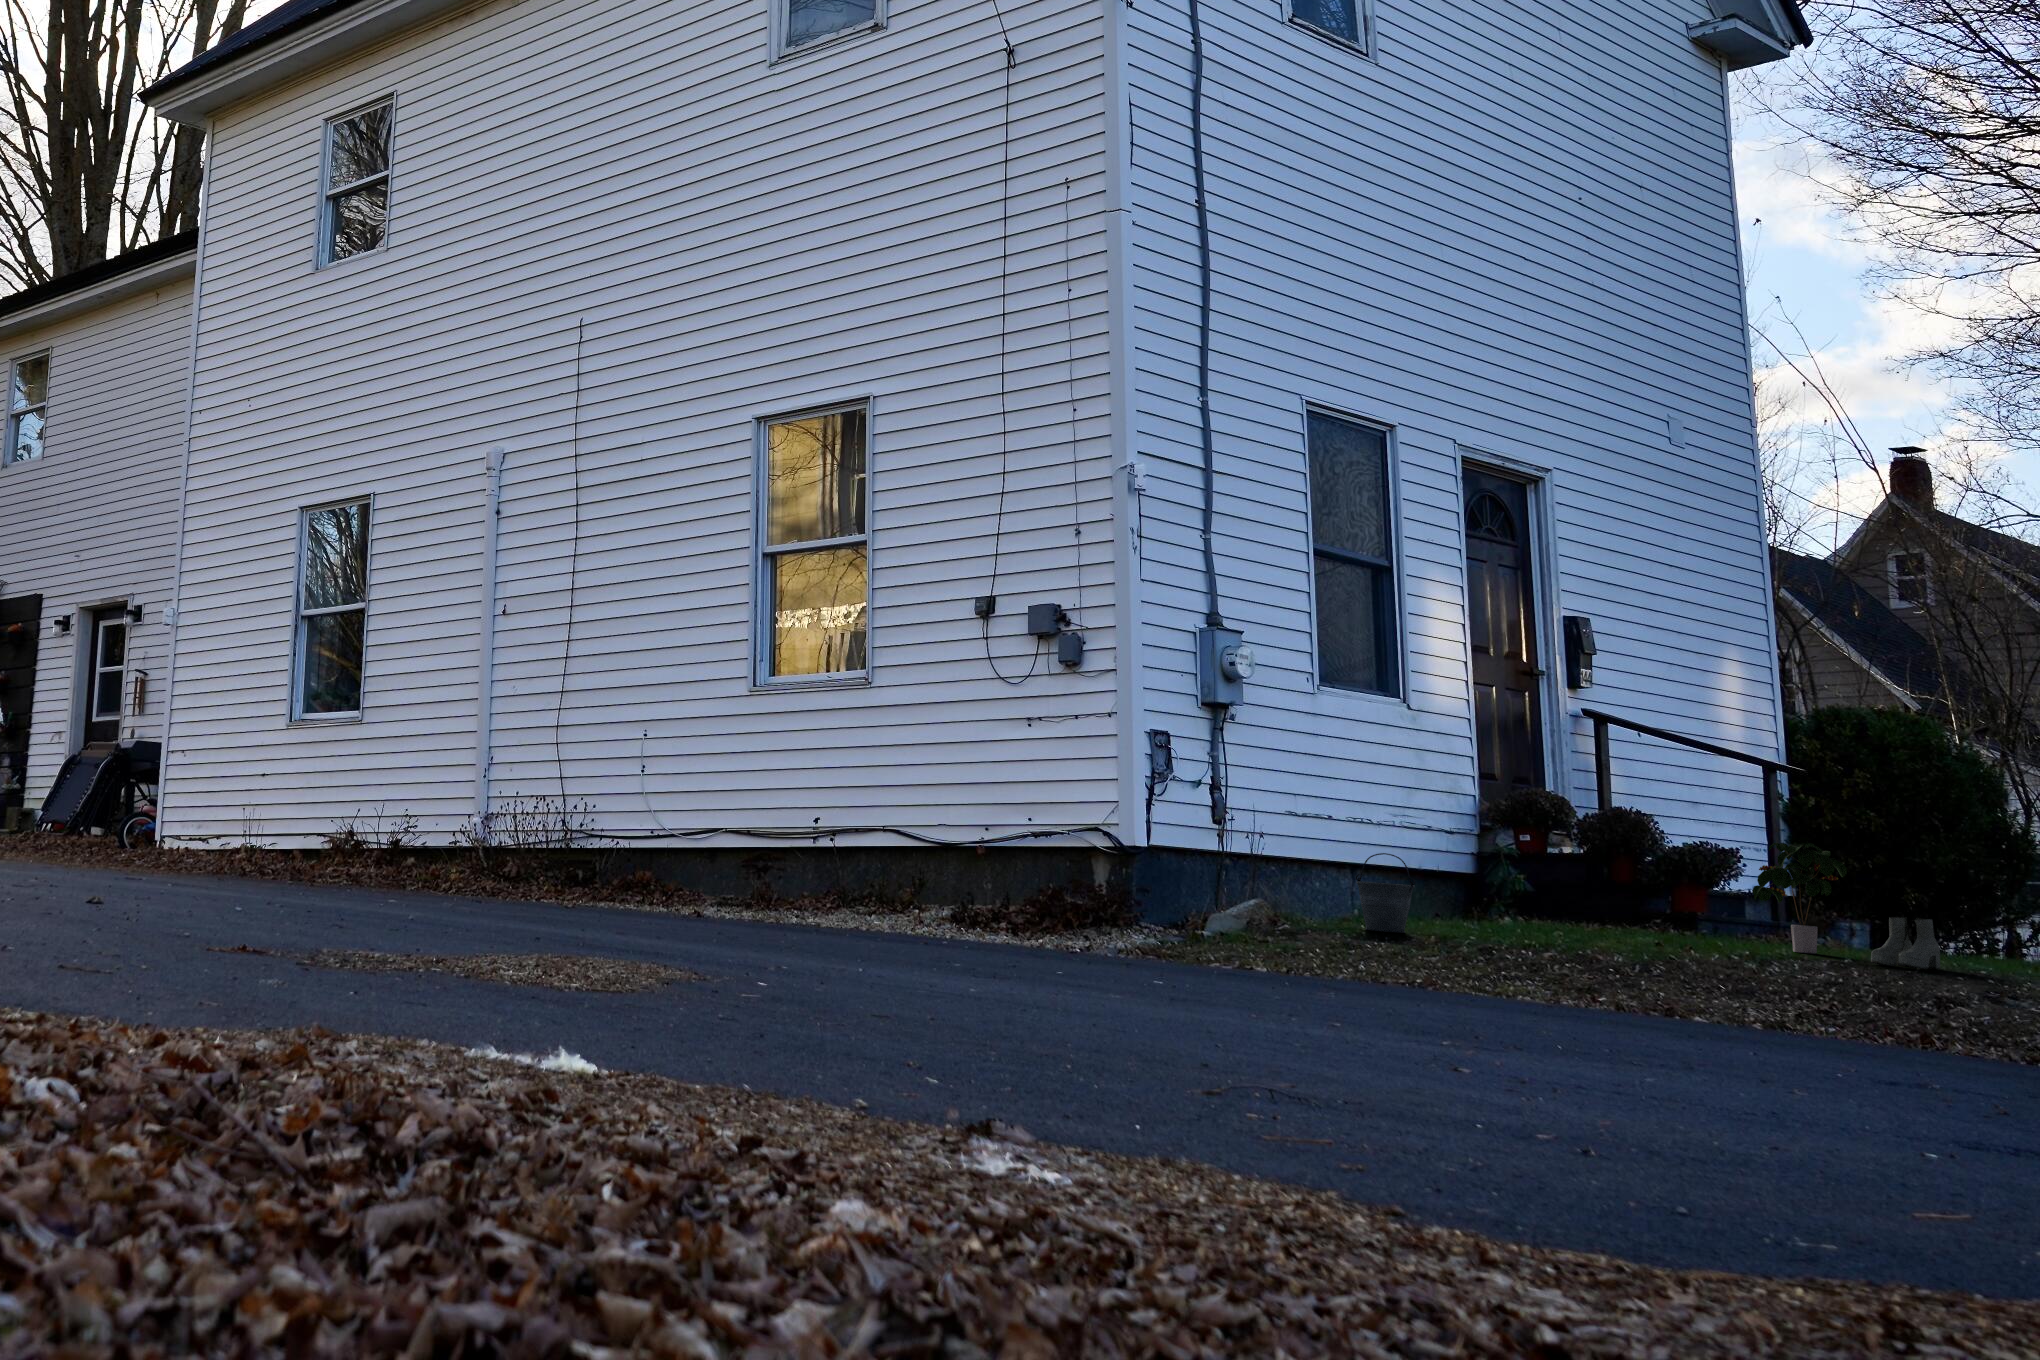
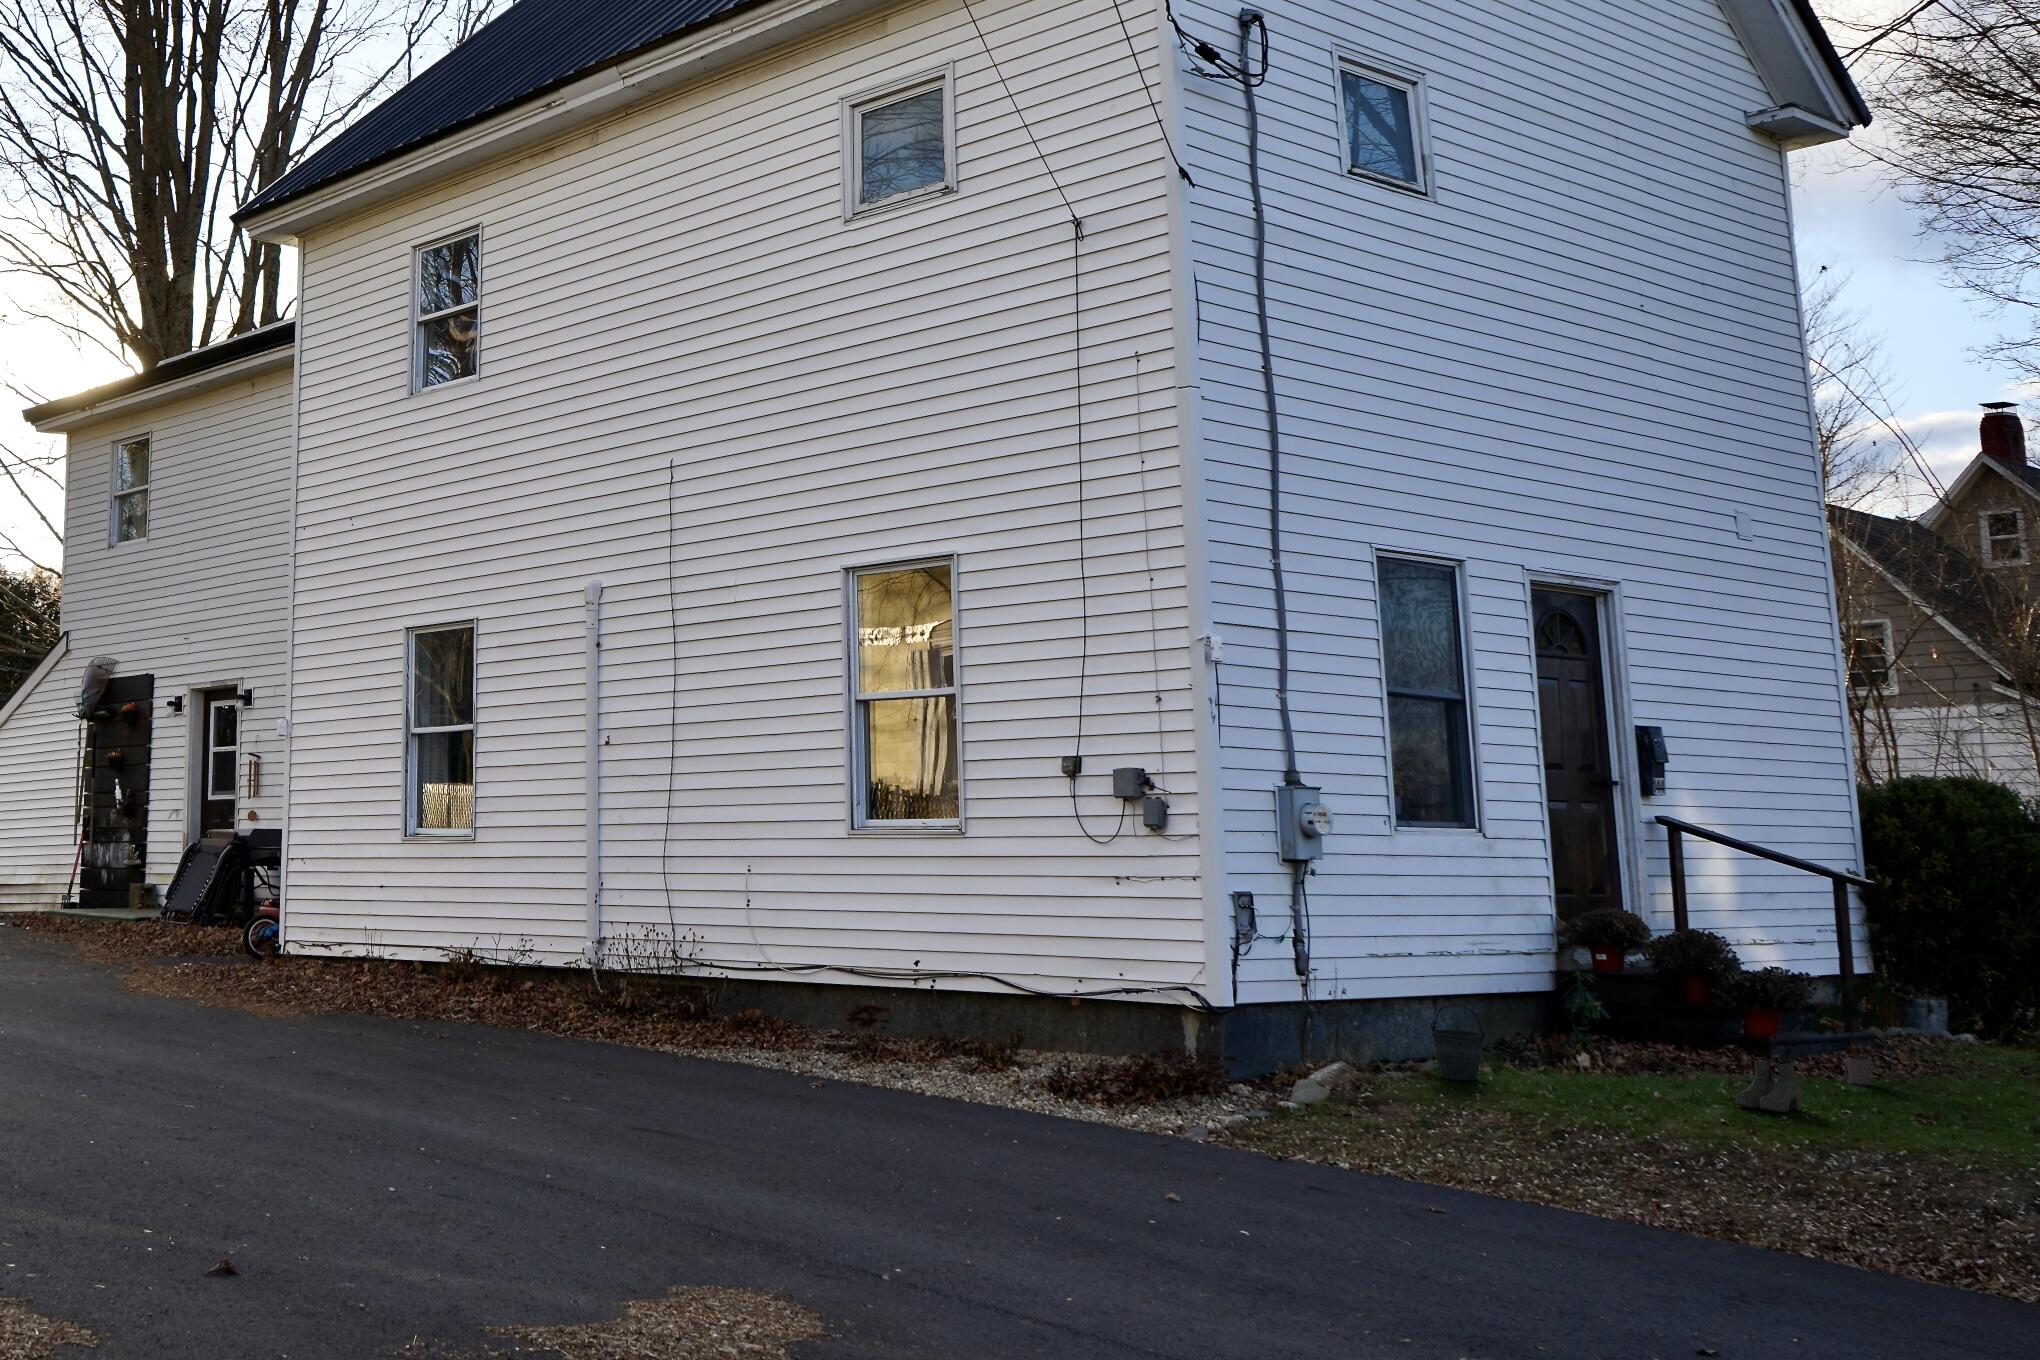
boots: present [1871,917,1940,970] -> present [1736,1059,1802,1112]

